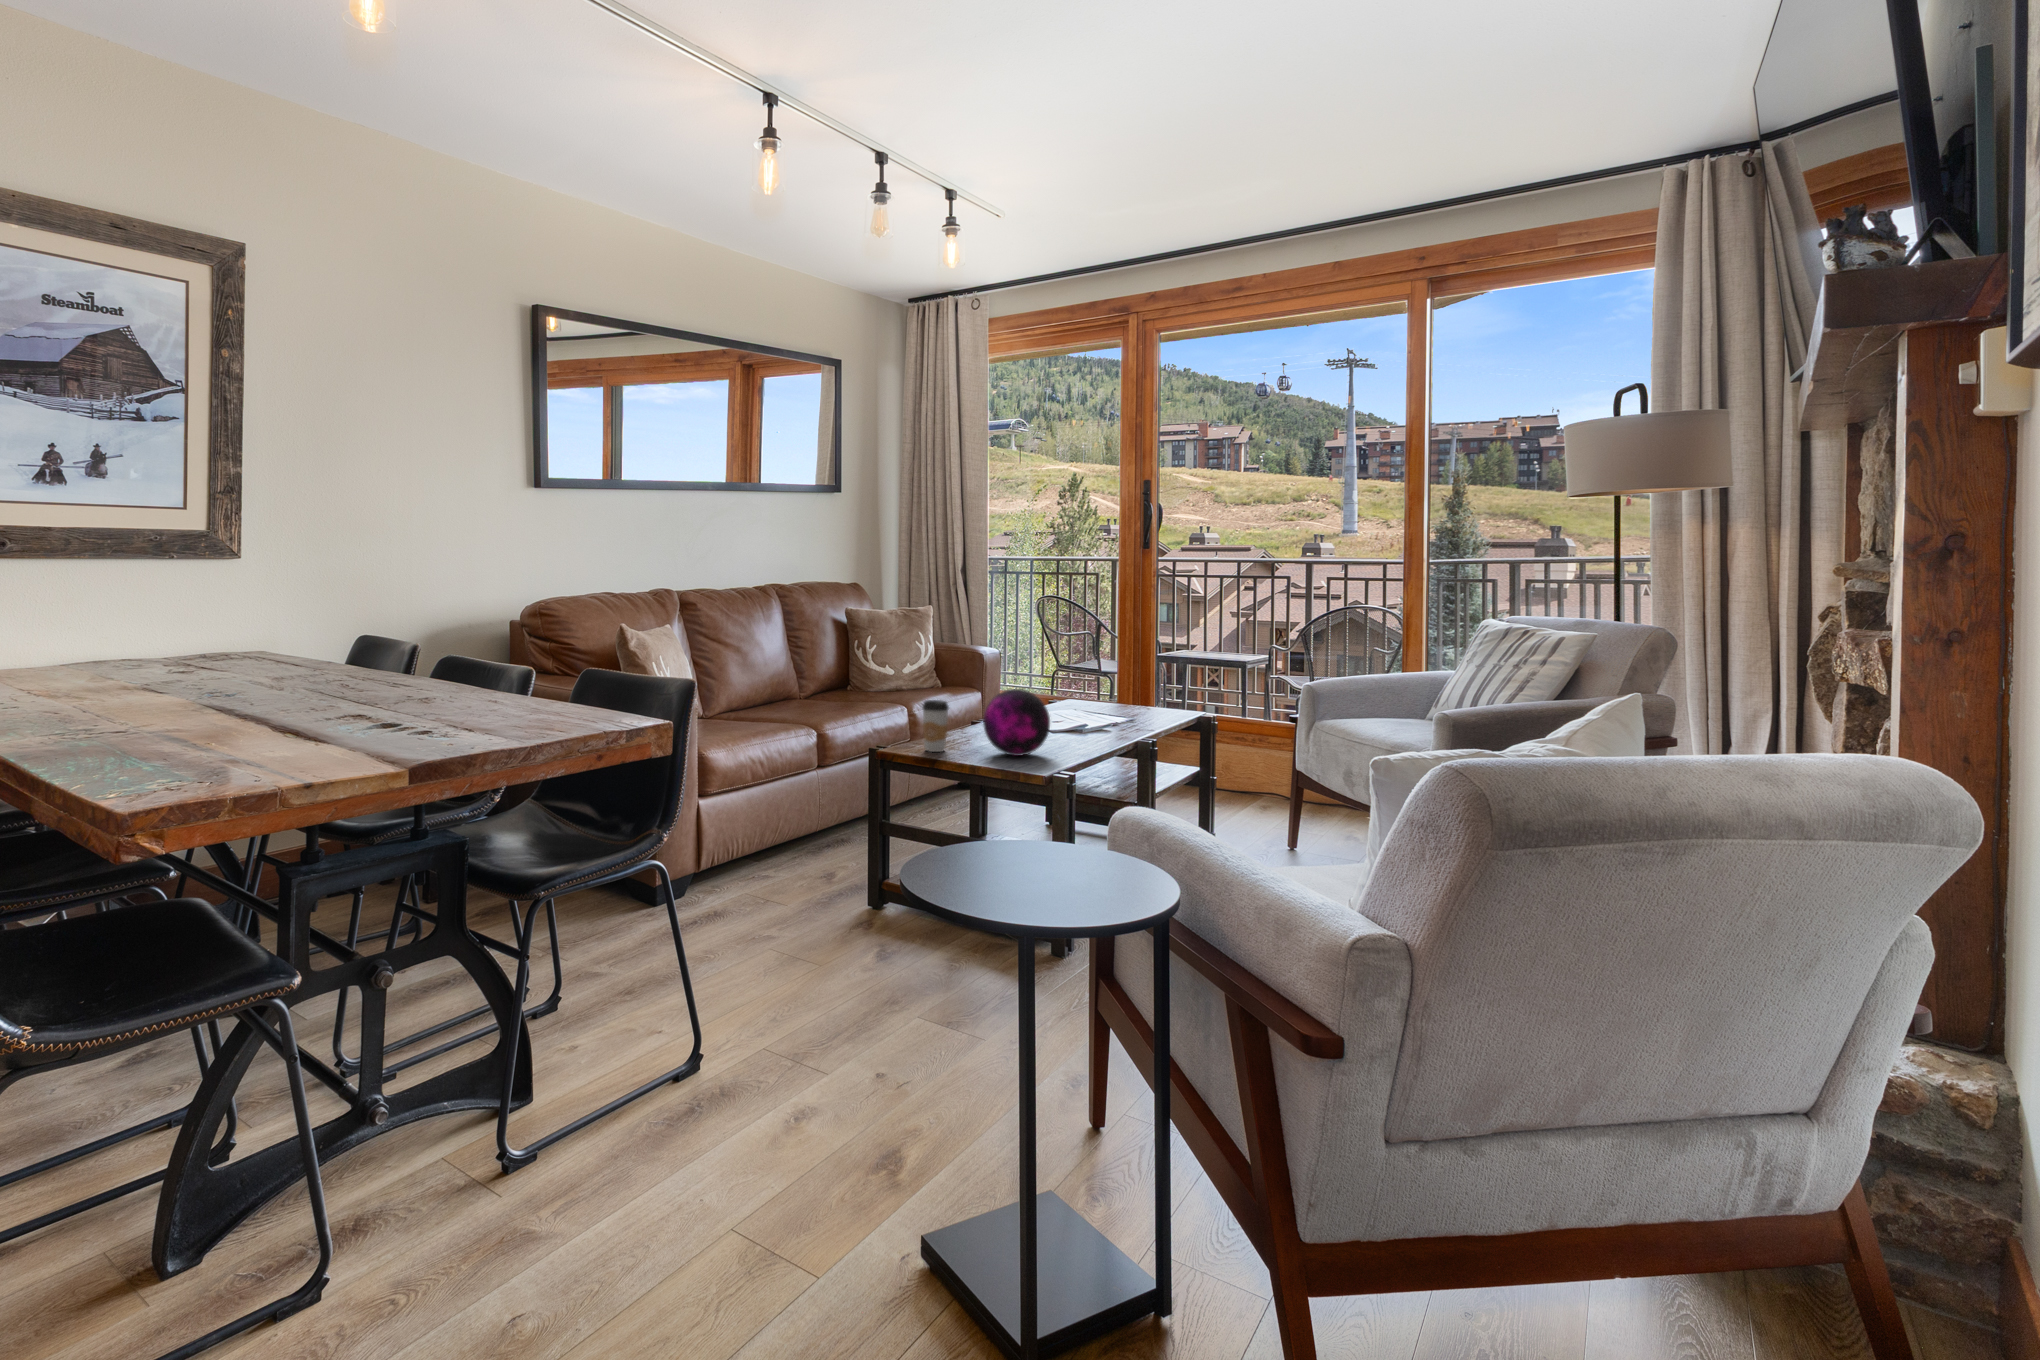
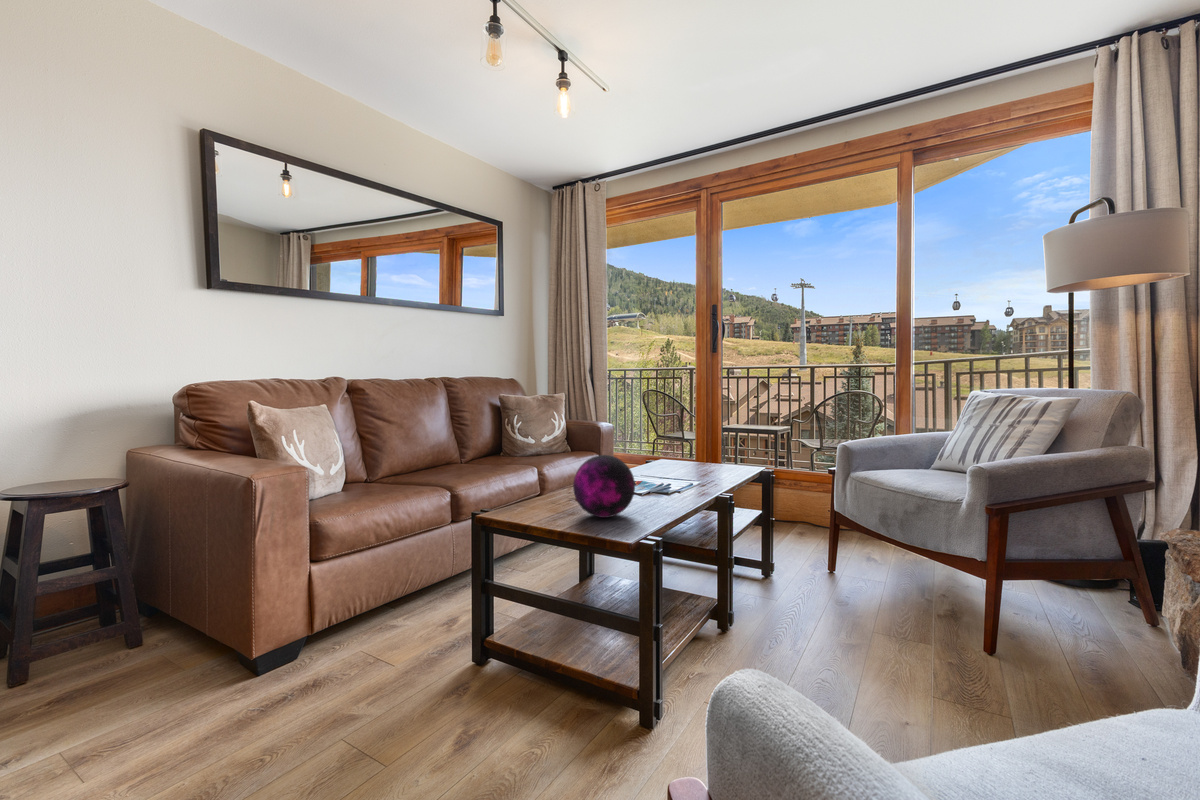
coffee cup: present [922,700,949,752] -> none [519,467,544,515]

